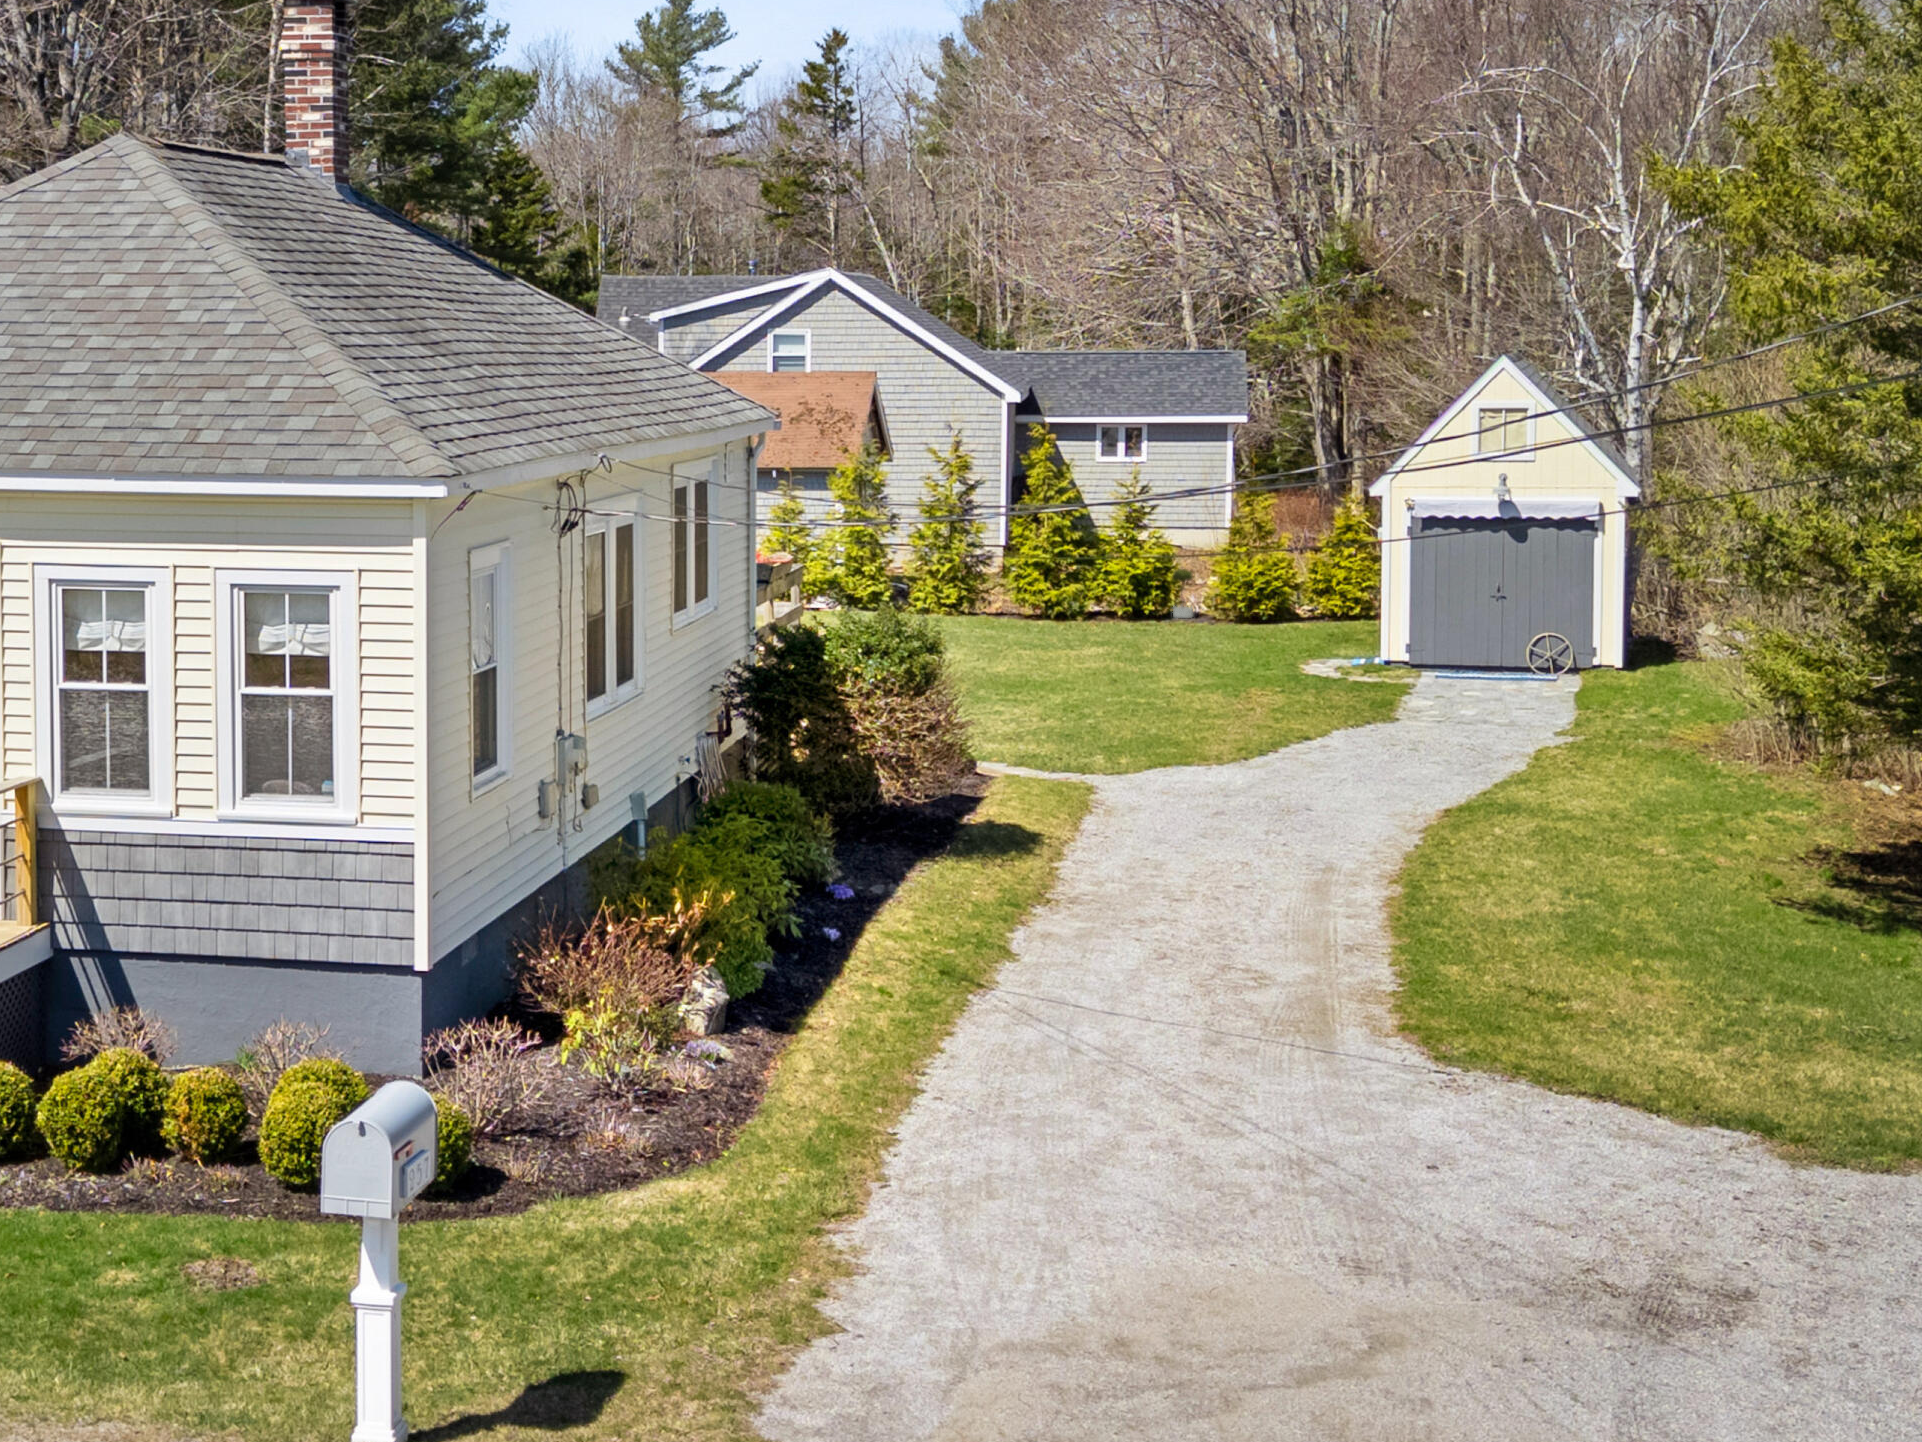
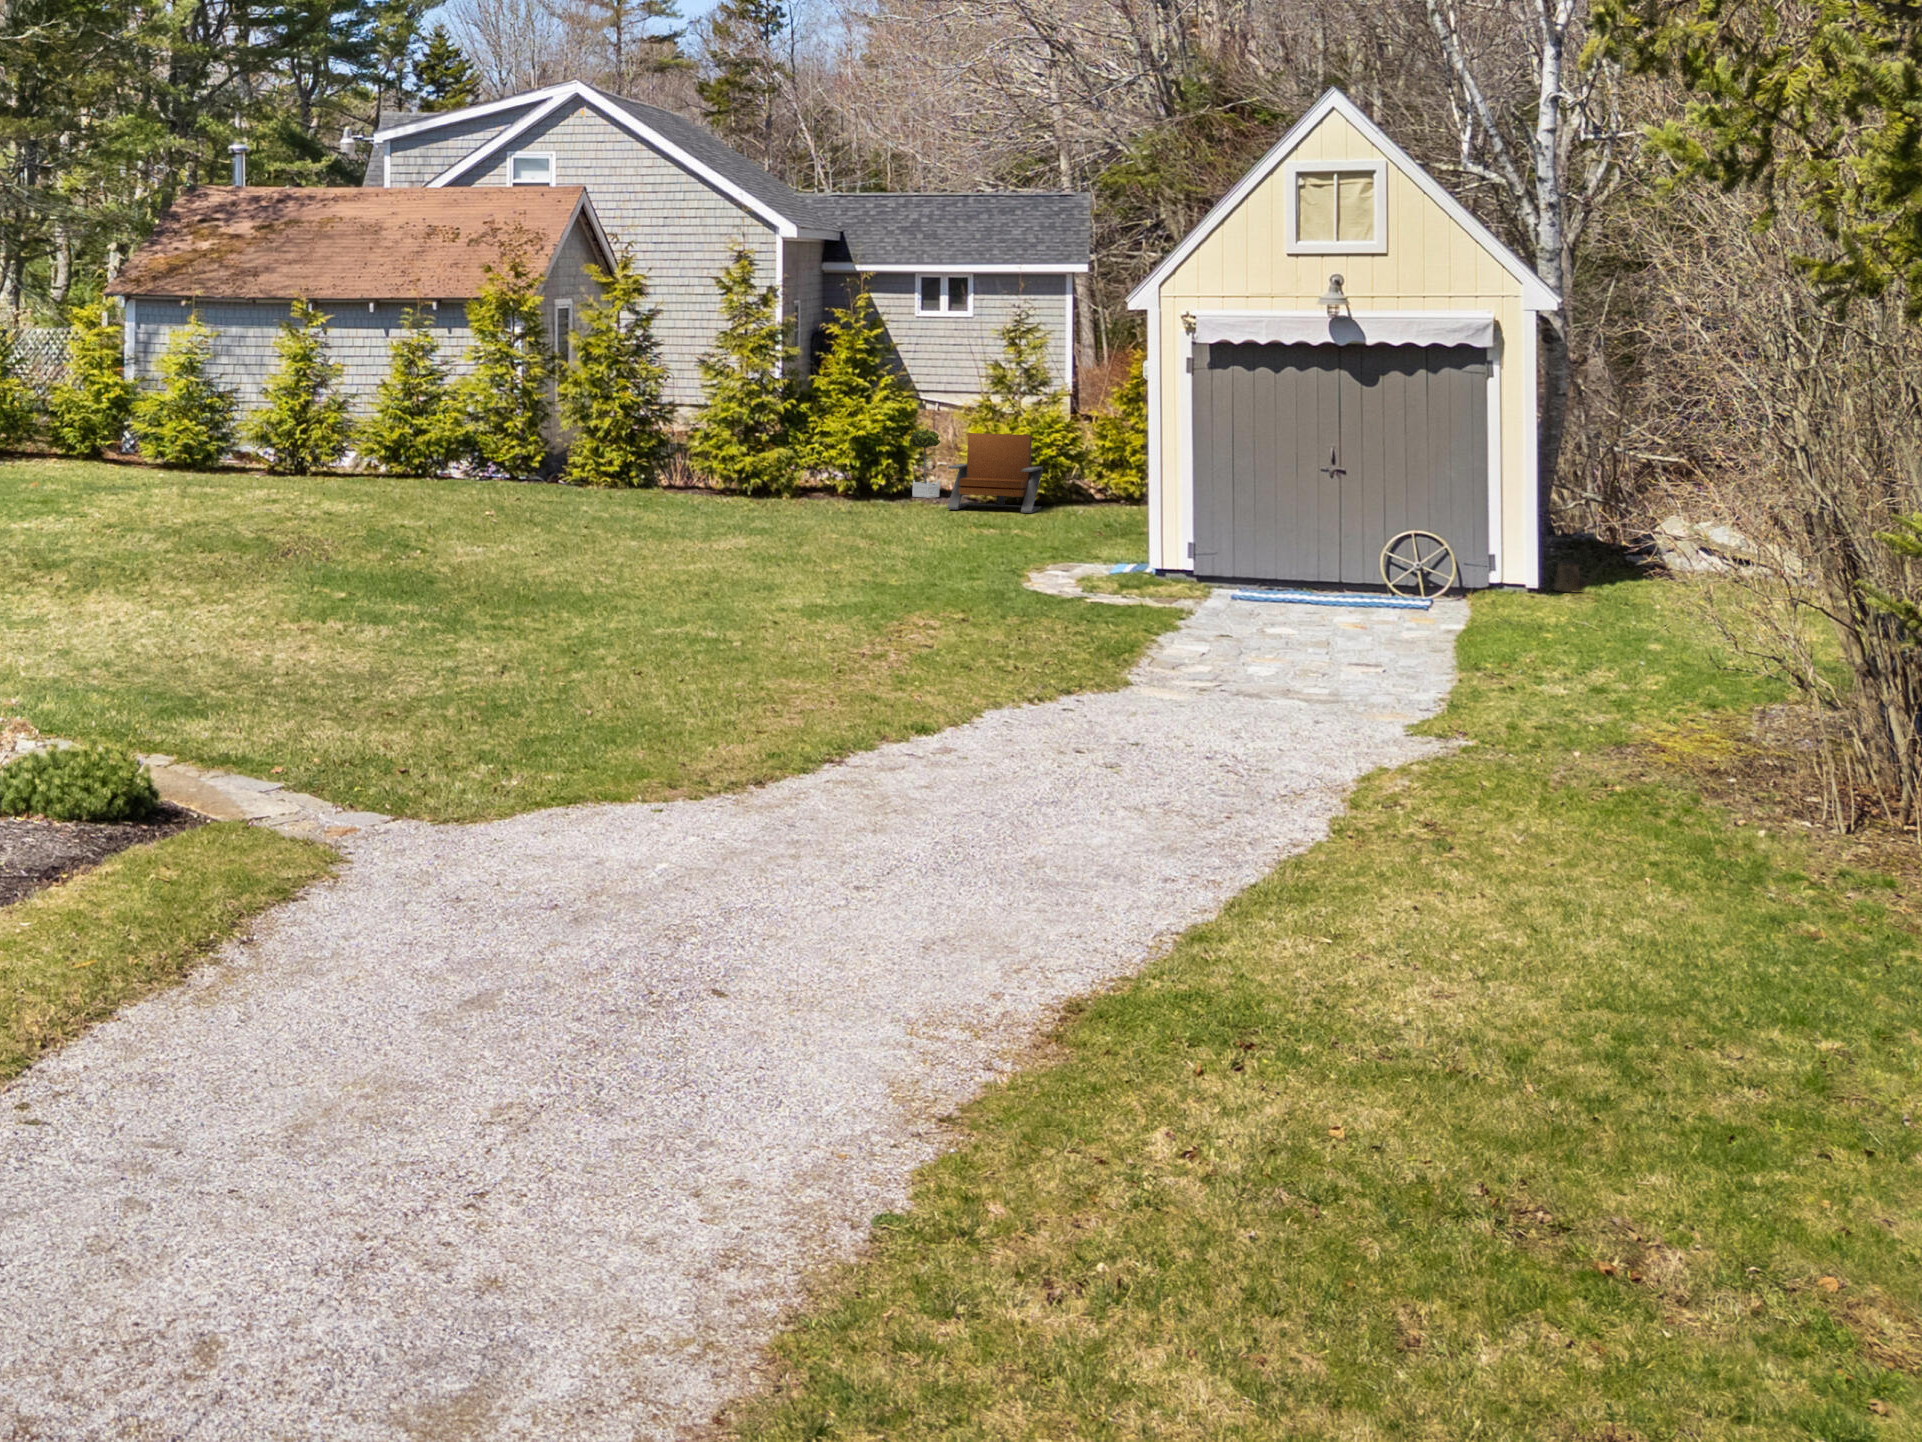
lounge chair: none [1209,571,1274,628] -> present [947,433,1043,513]
watering can: none [1628,649,1667,670] -> present [1554,559,1605,593]

